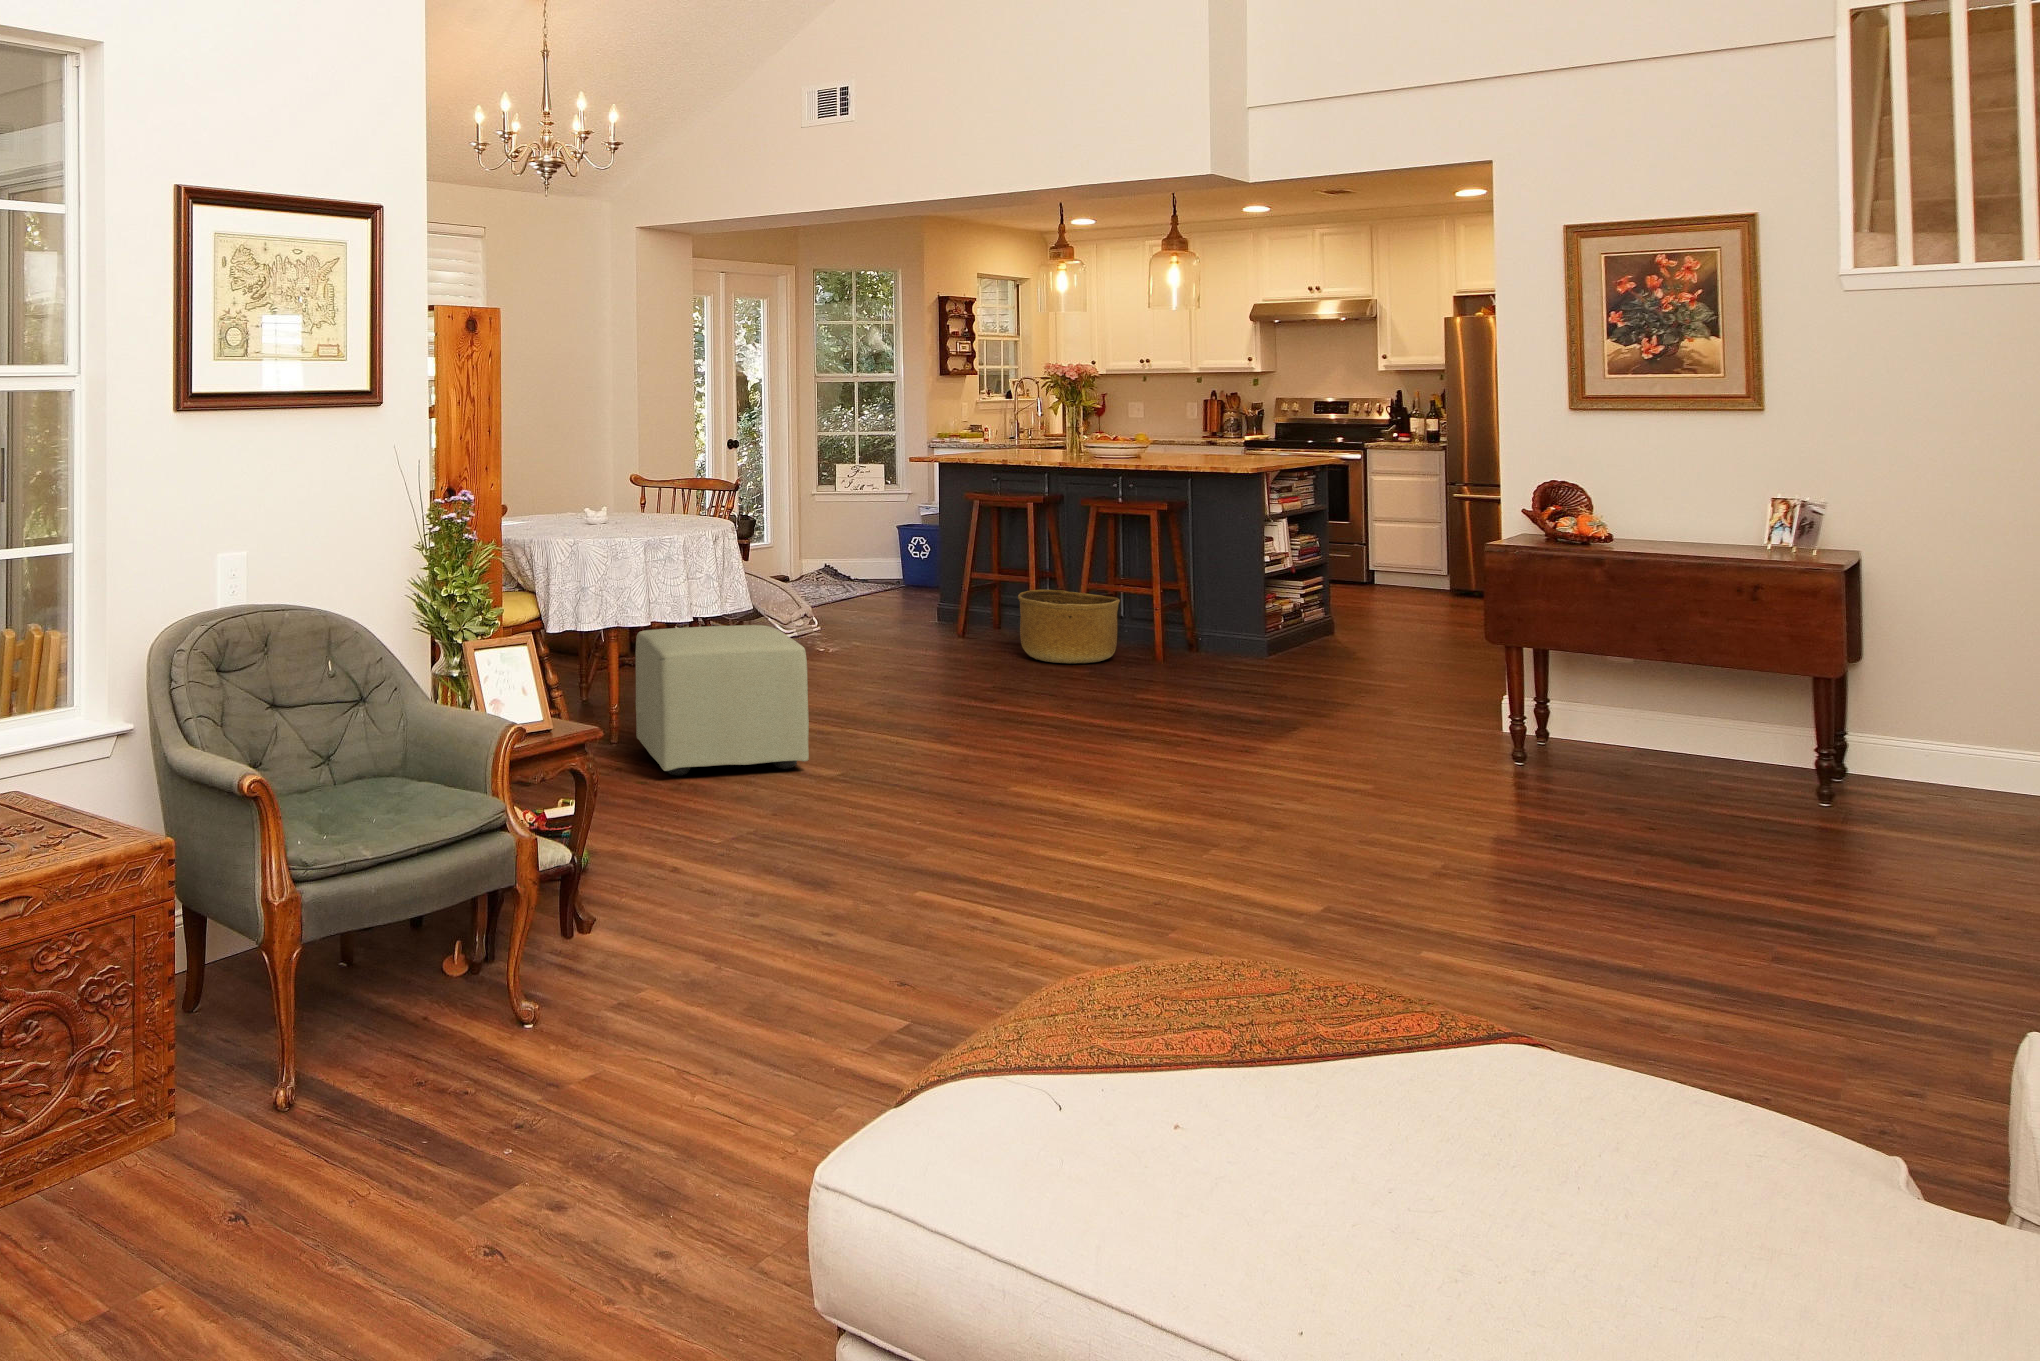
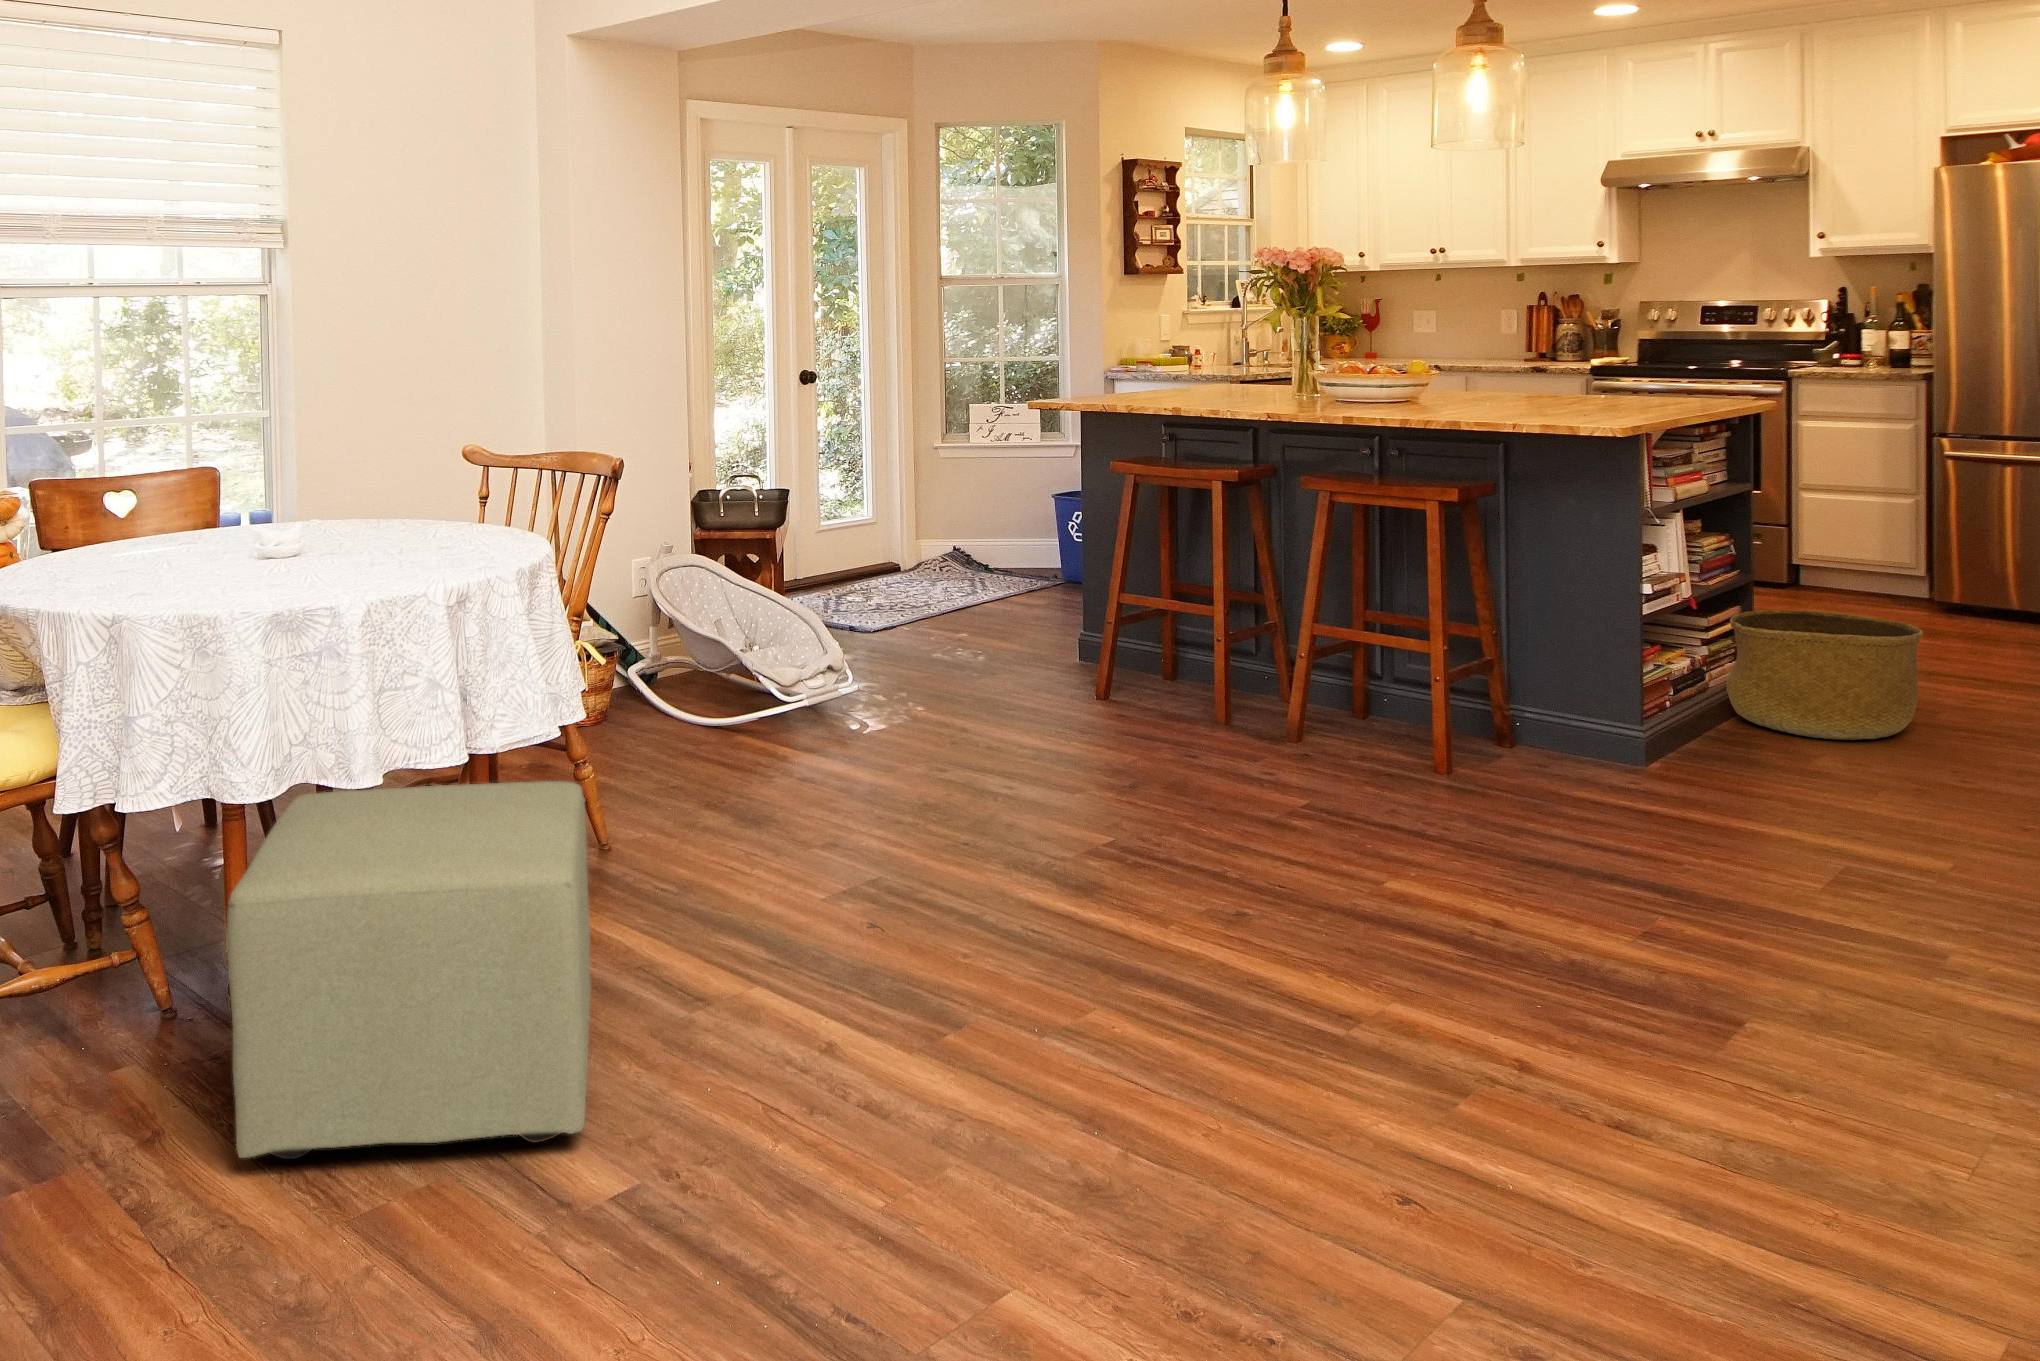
basket: present [1018,590,1120,663] -> present [1726,610,1923,740]

